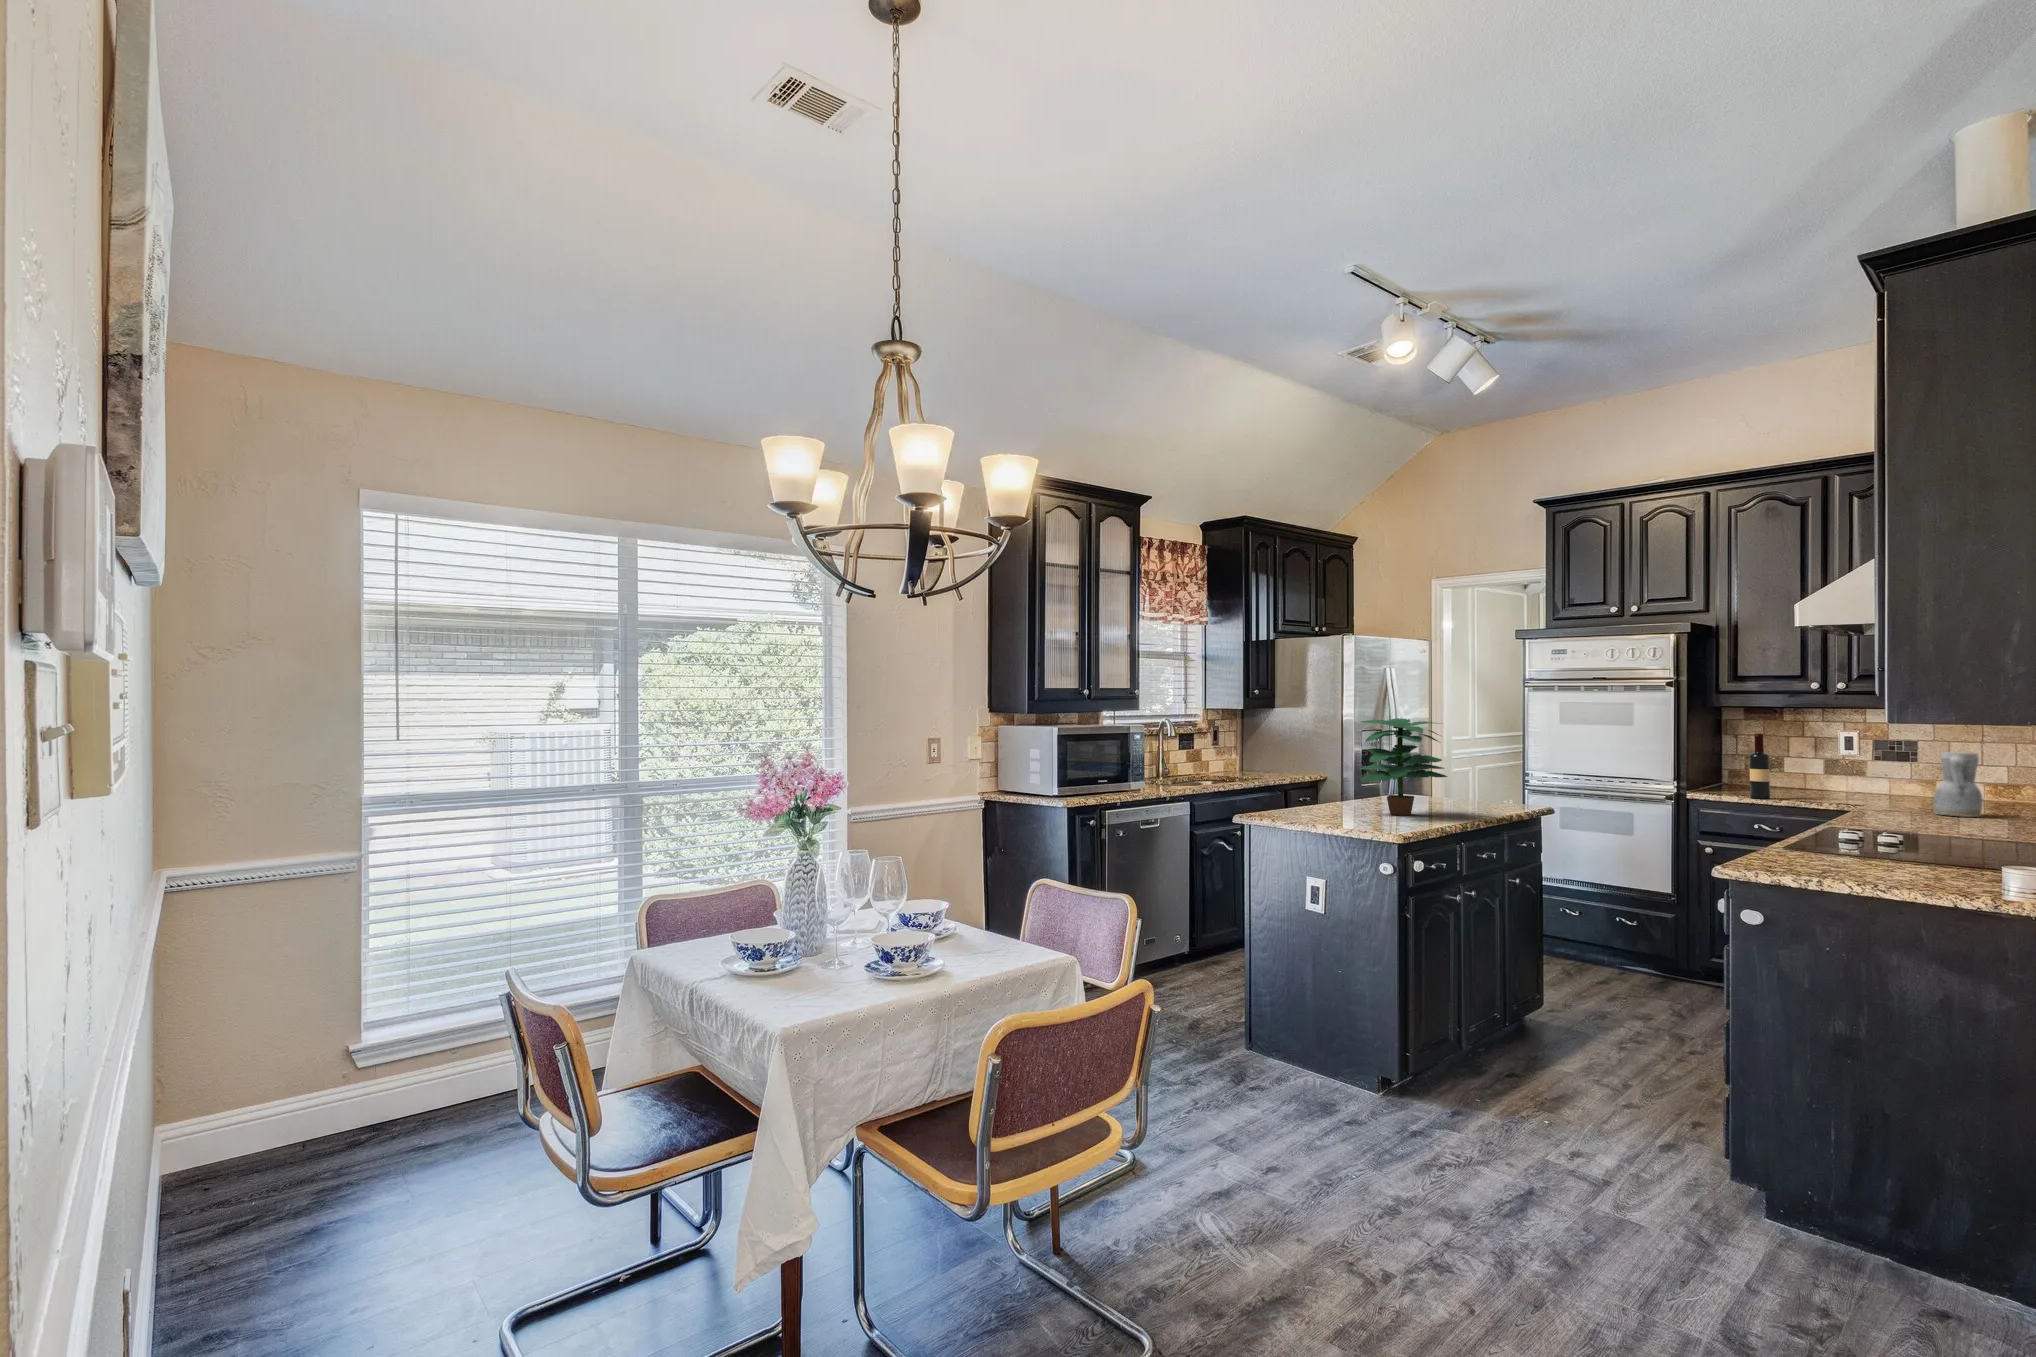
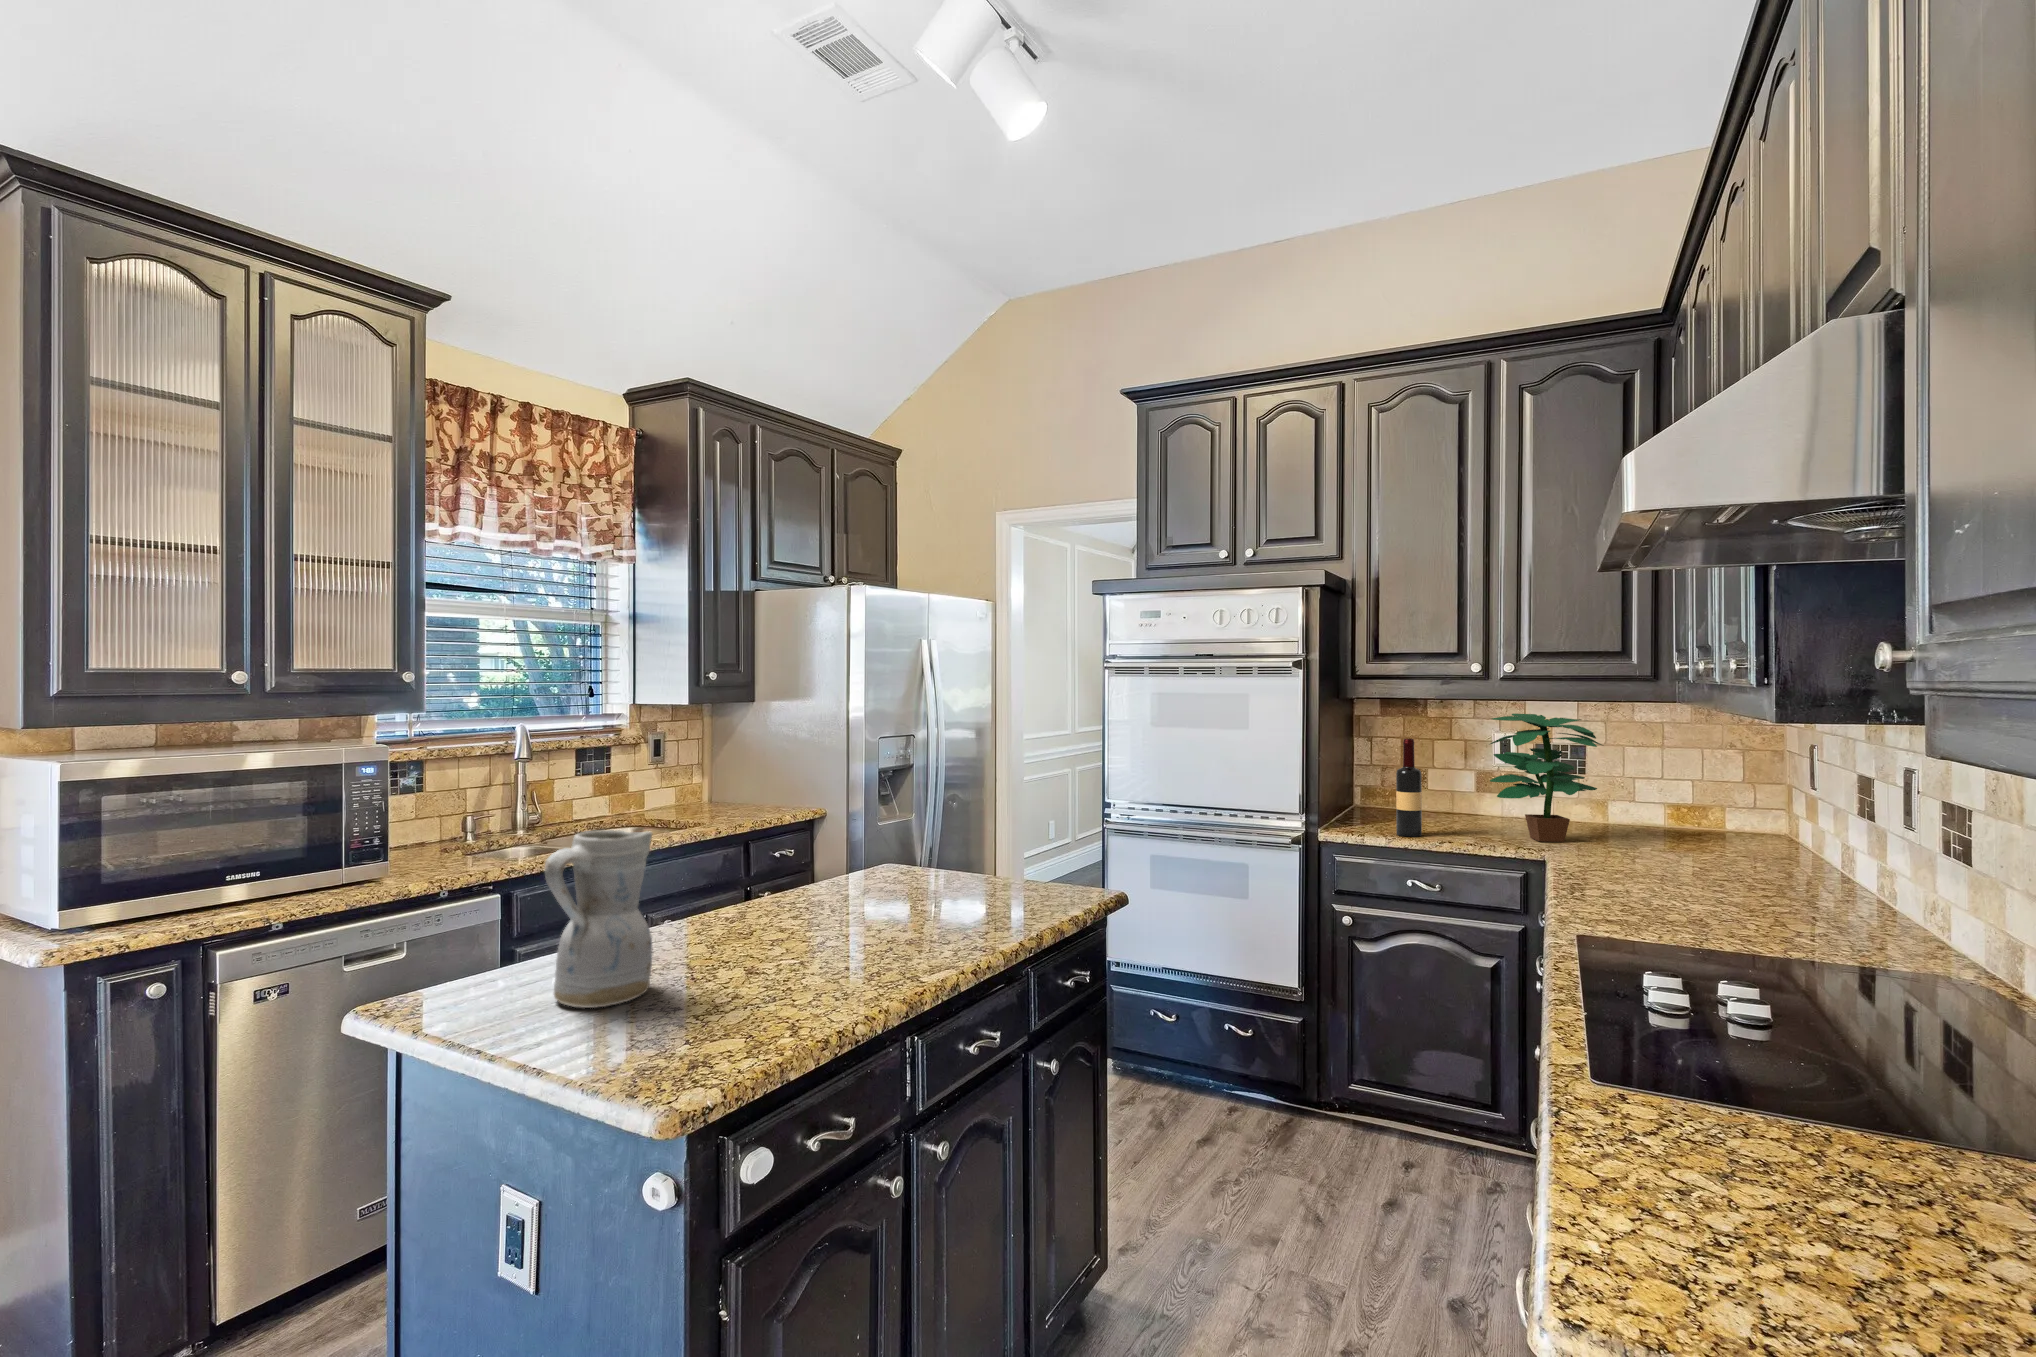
potted plant: present [1360,718,1447,816] -> present [1490,714,1602,842]
ceramic pitcher: present [1933,752,1982,817] -> present [545,830,652,1008]

